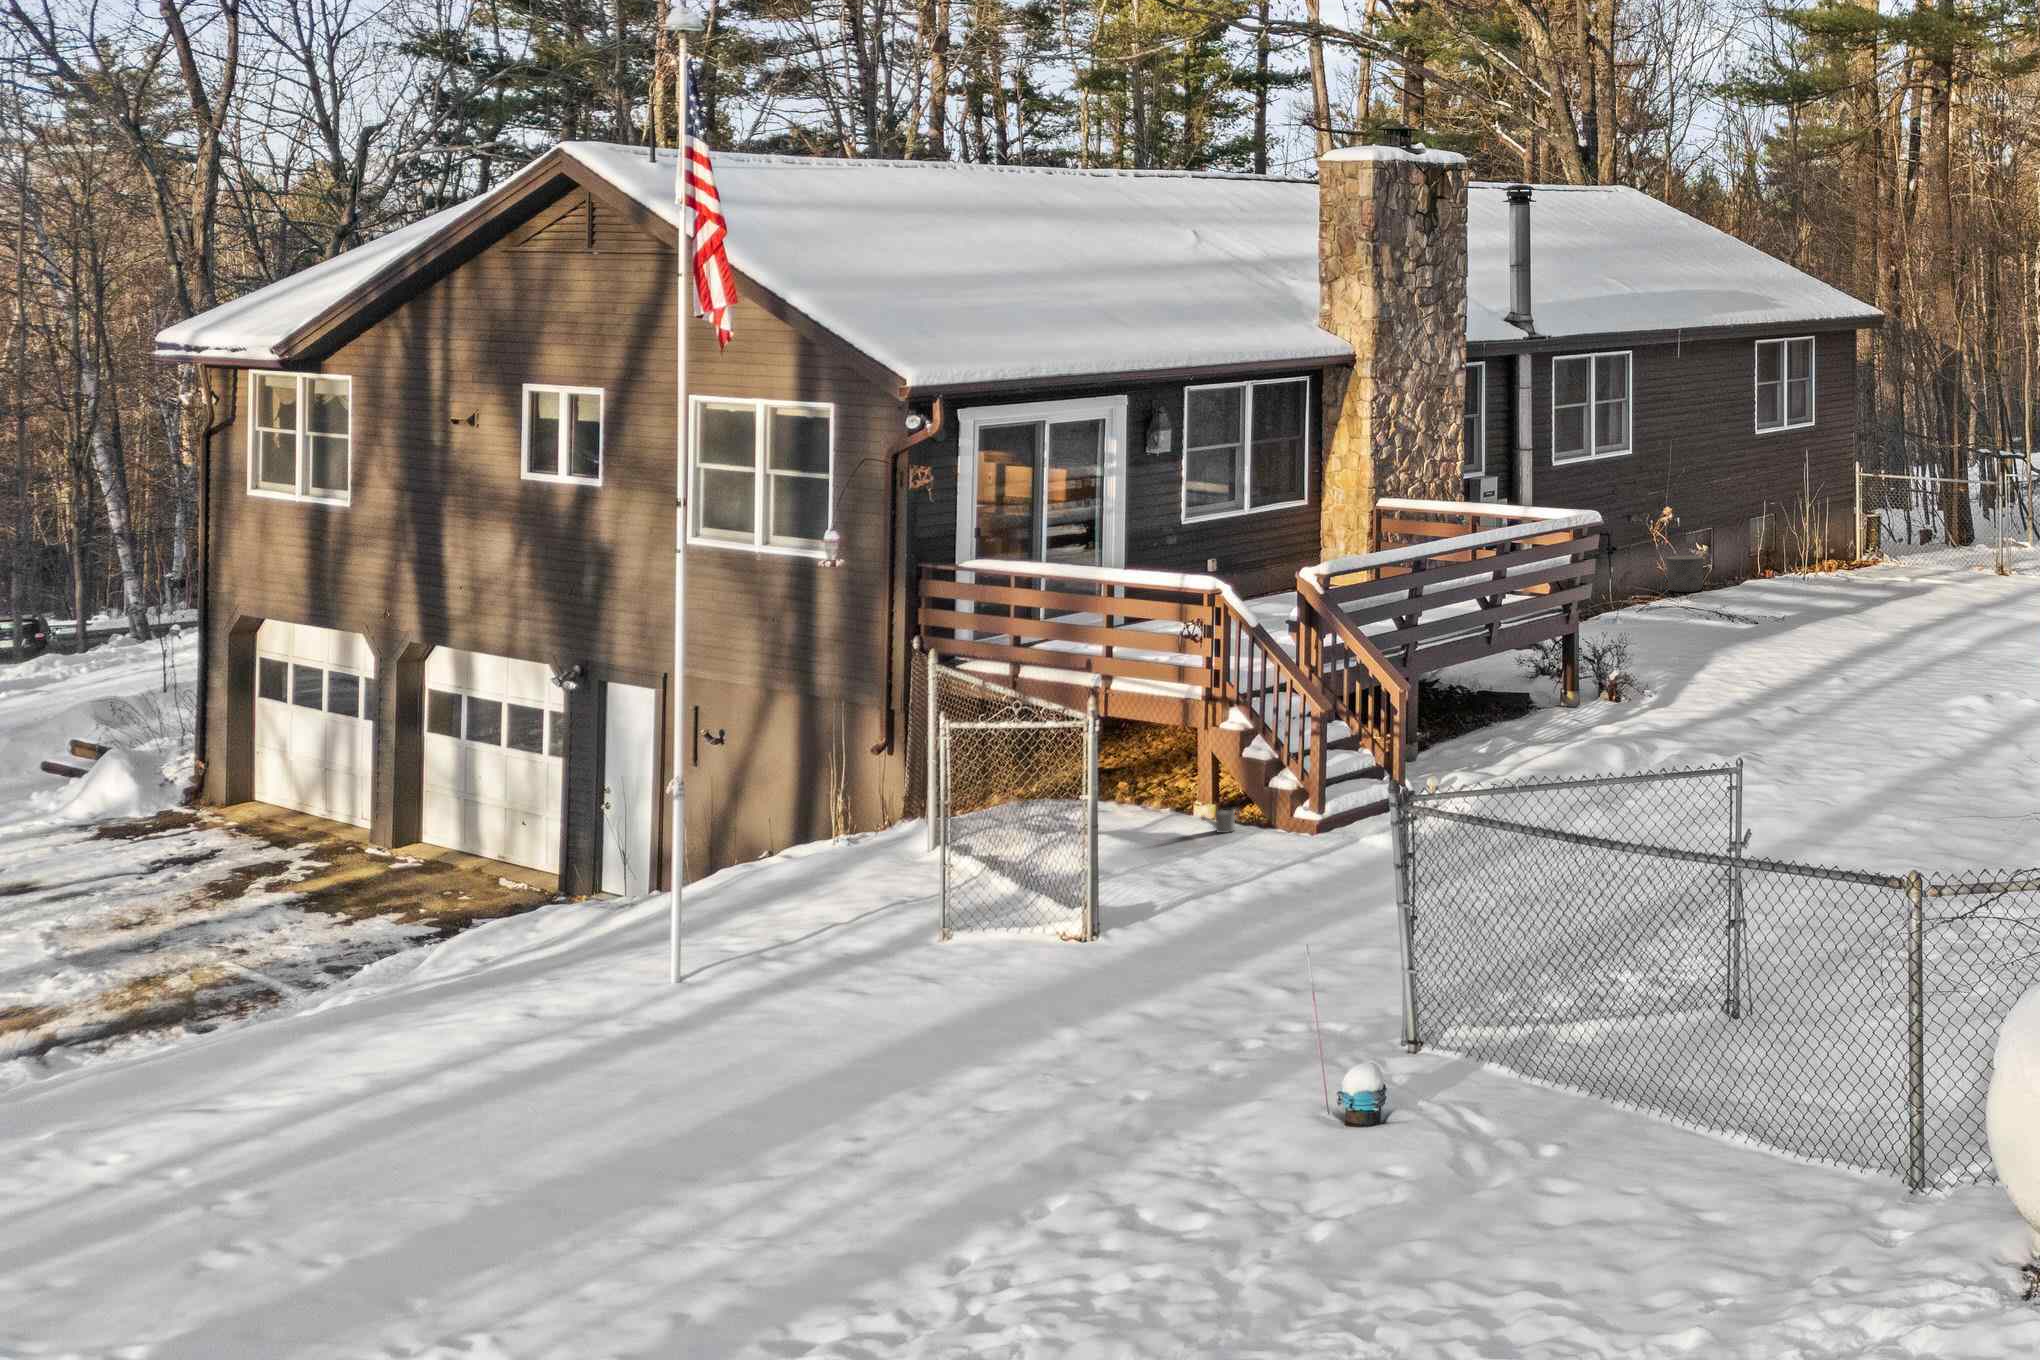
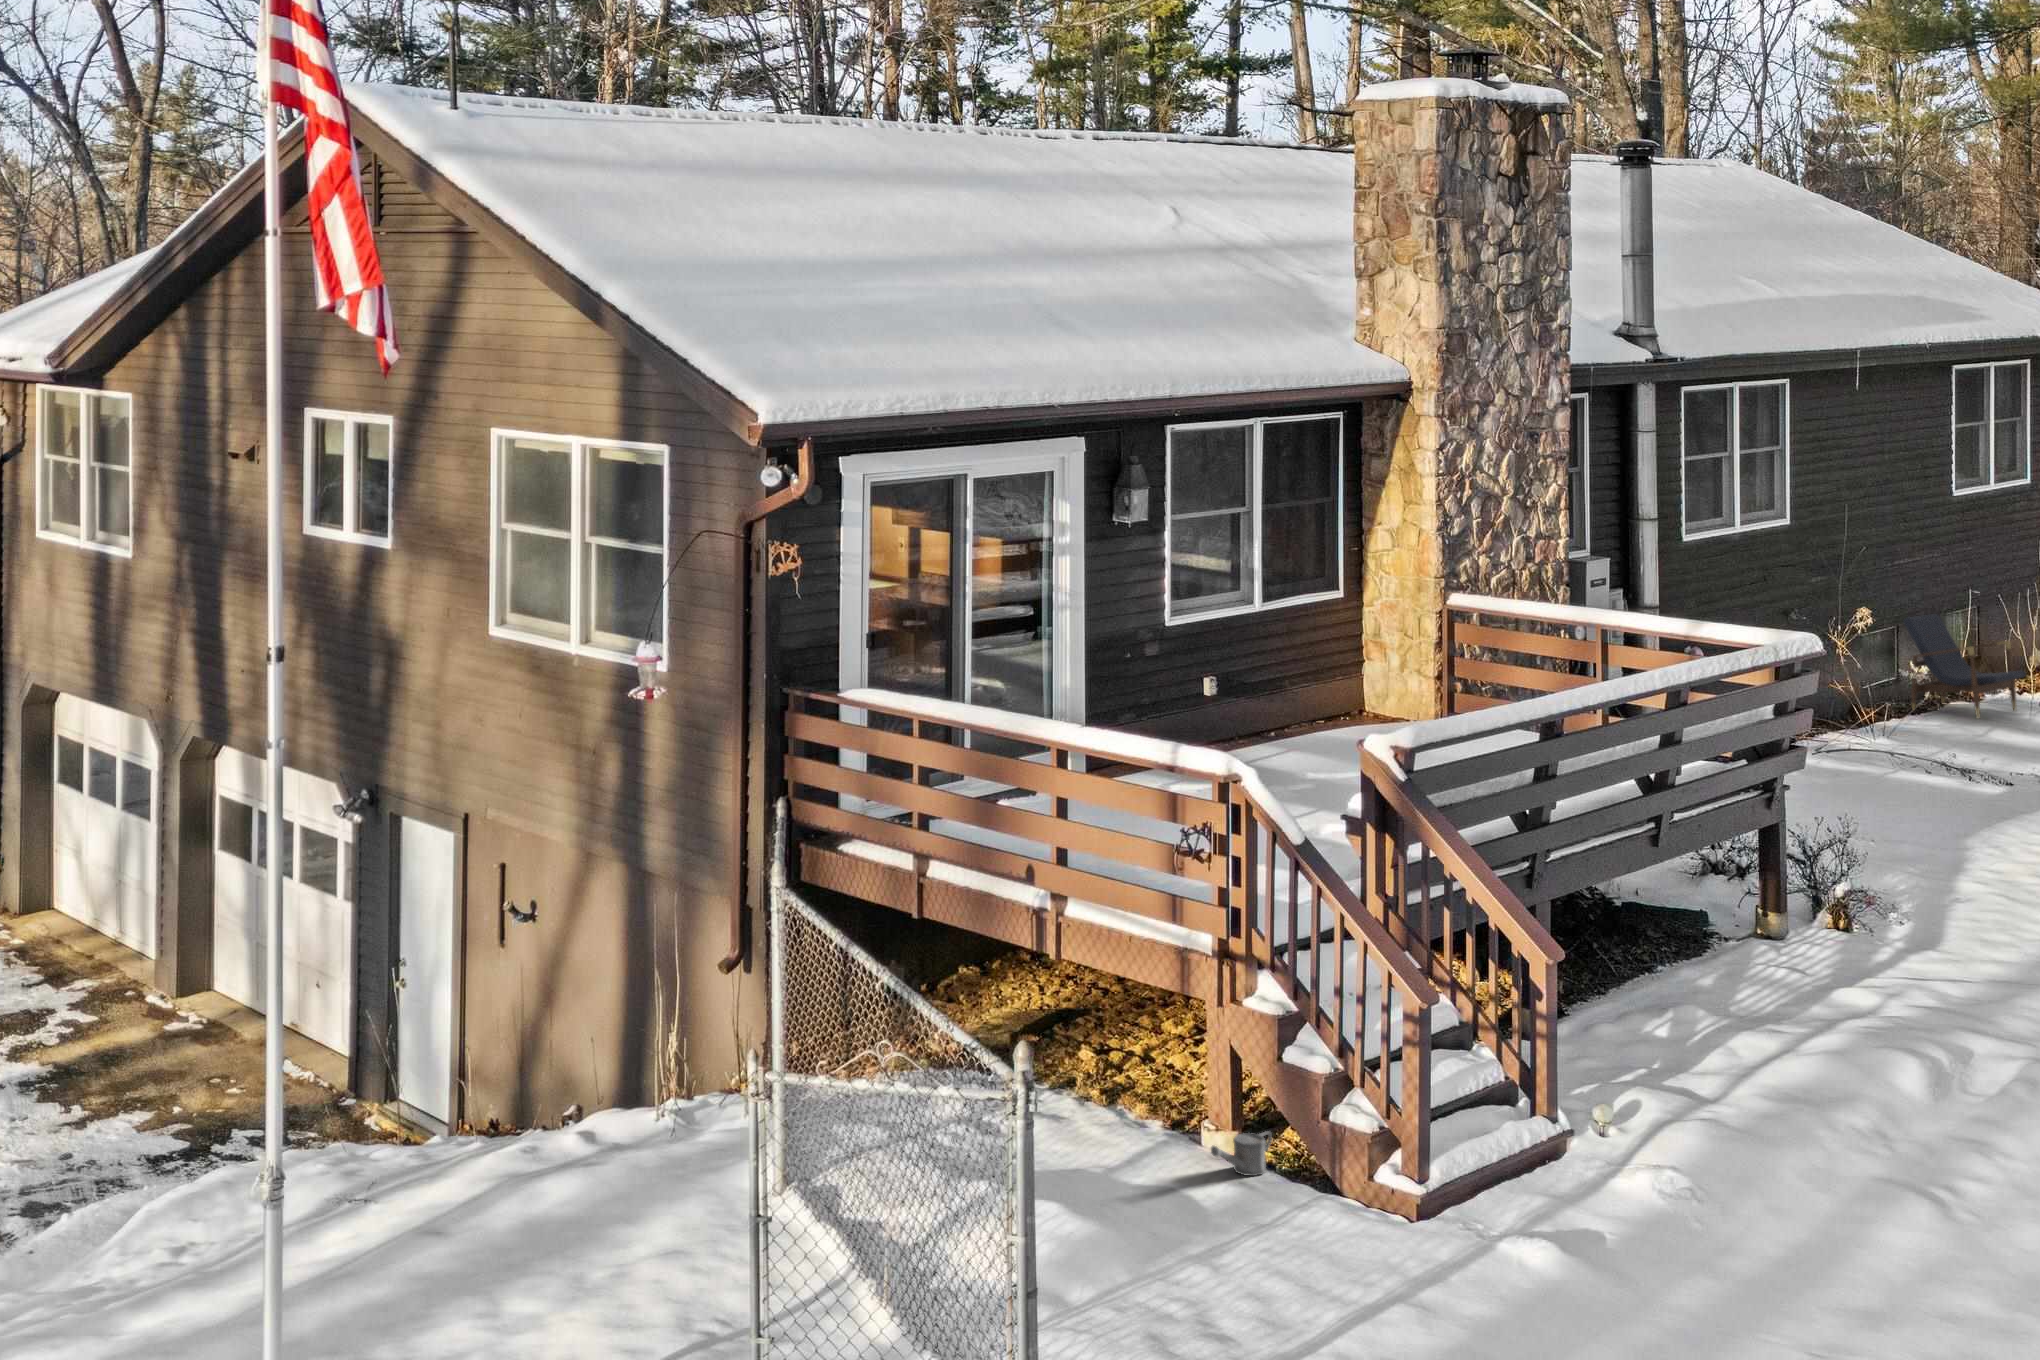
lounge chair: none [1718,512,1795,581] -> present [1903,614,2026,718]
planter: present [1666,556,1703,592] -> none [1835,678,1893,732]

